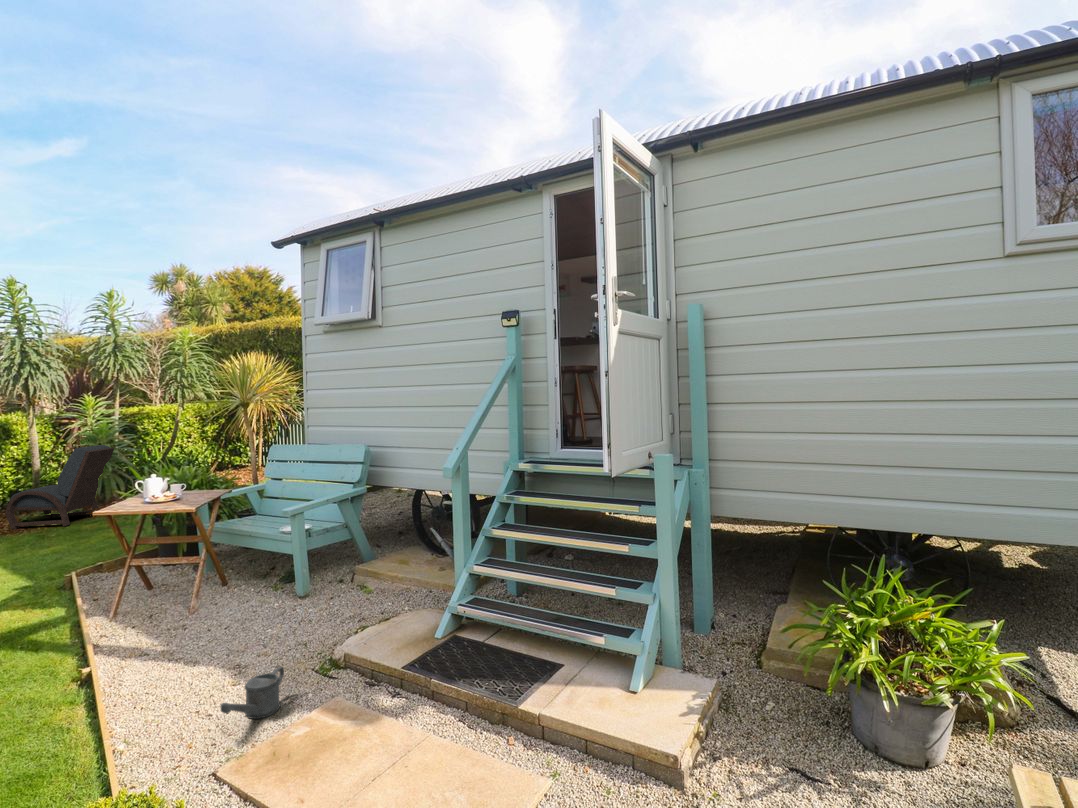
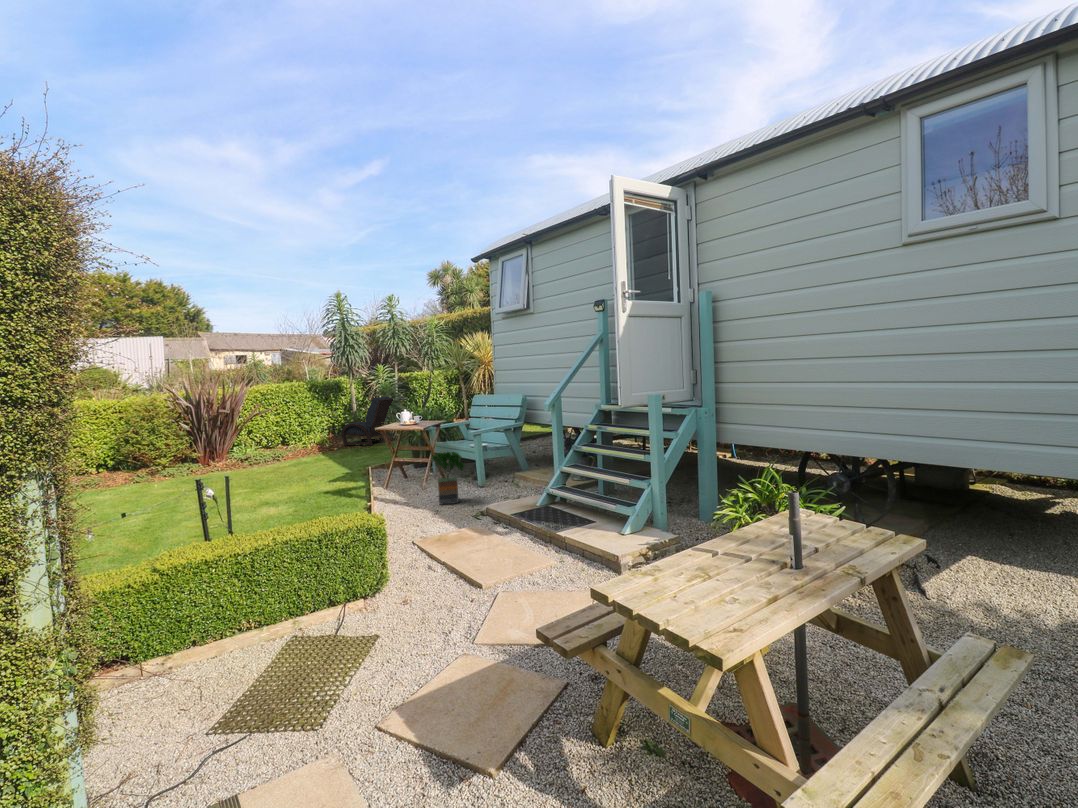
potted tree: none [221,548,291,649] -> present [431,452,465,505]
watering can: present [220,667,284,719] -> none [418,507,452,528]

